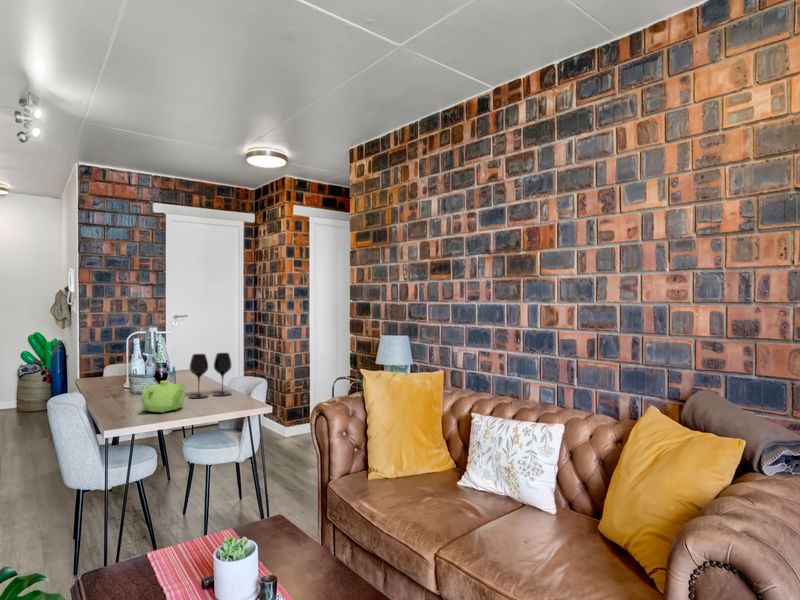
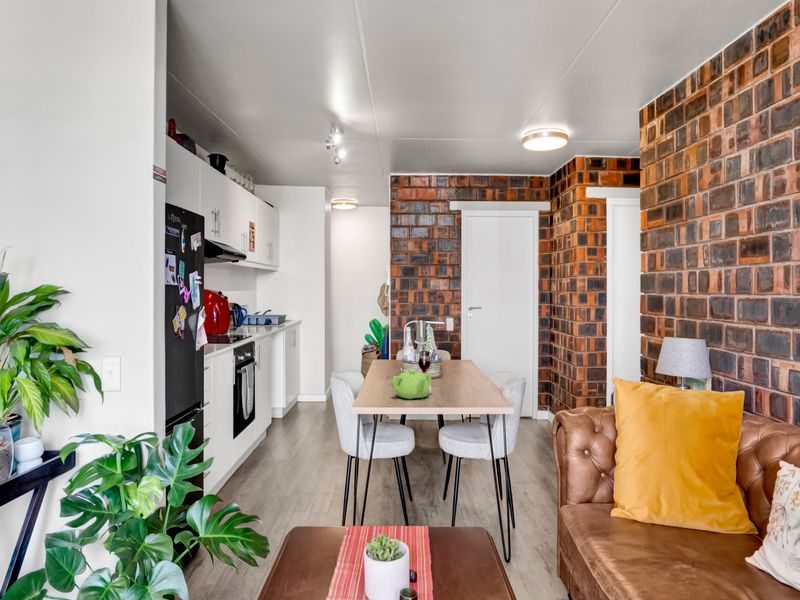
wine glass: present [189,353,232,398] -> none [443,347,483,390]

